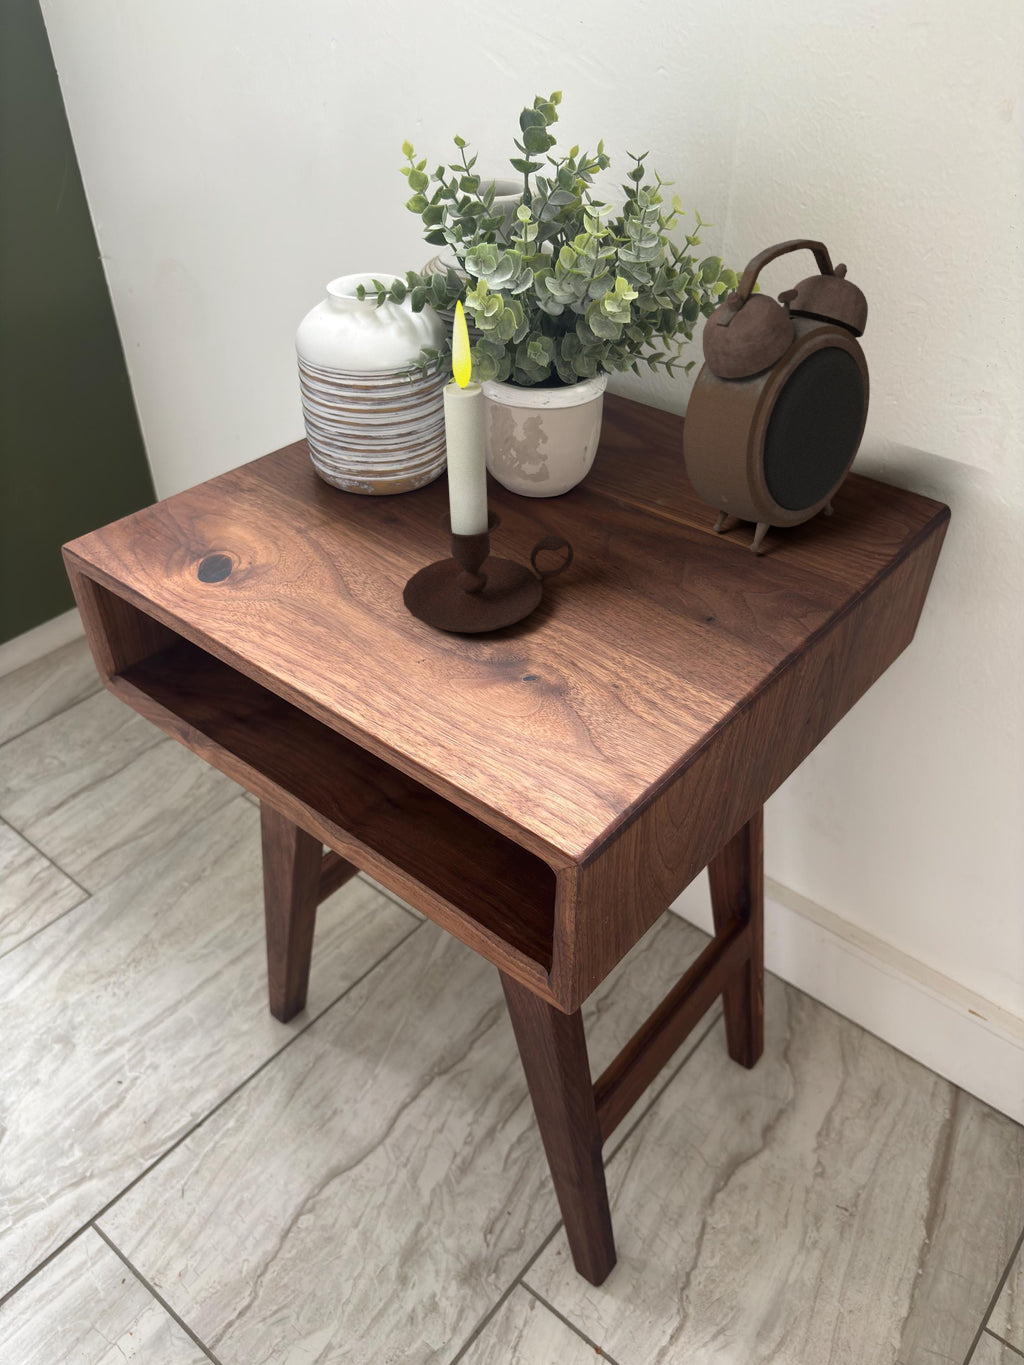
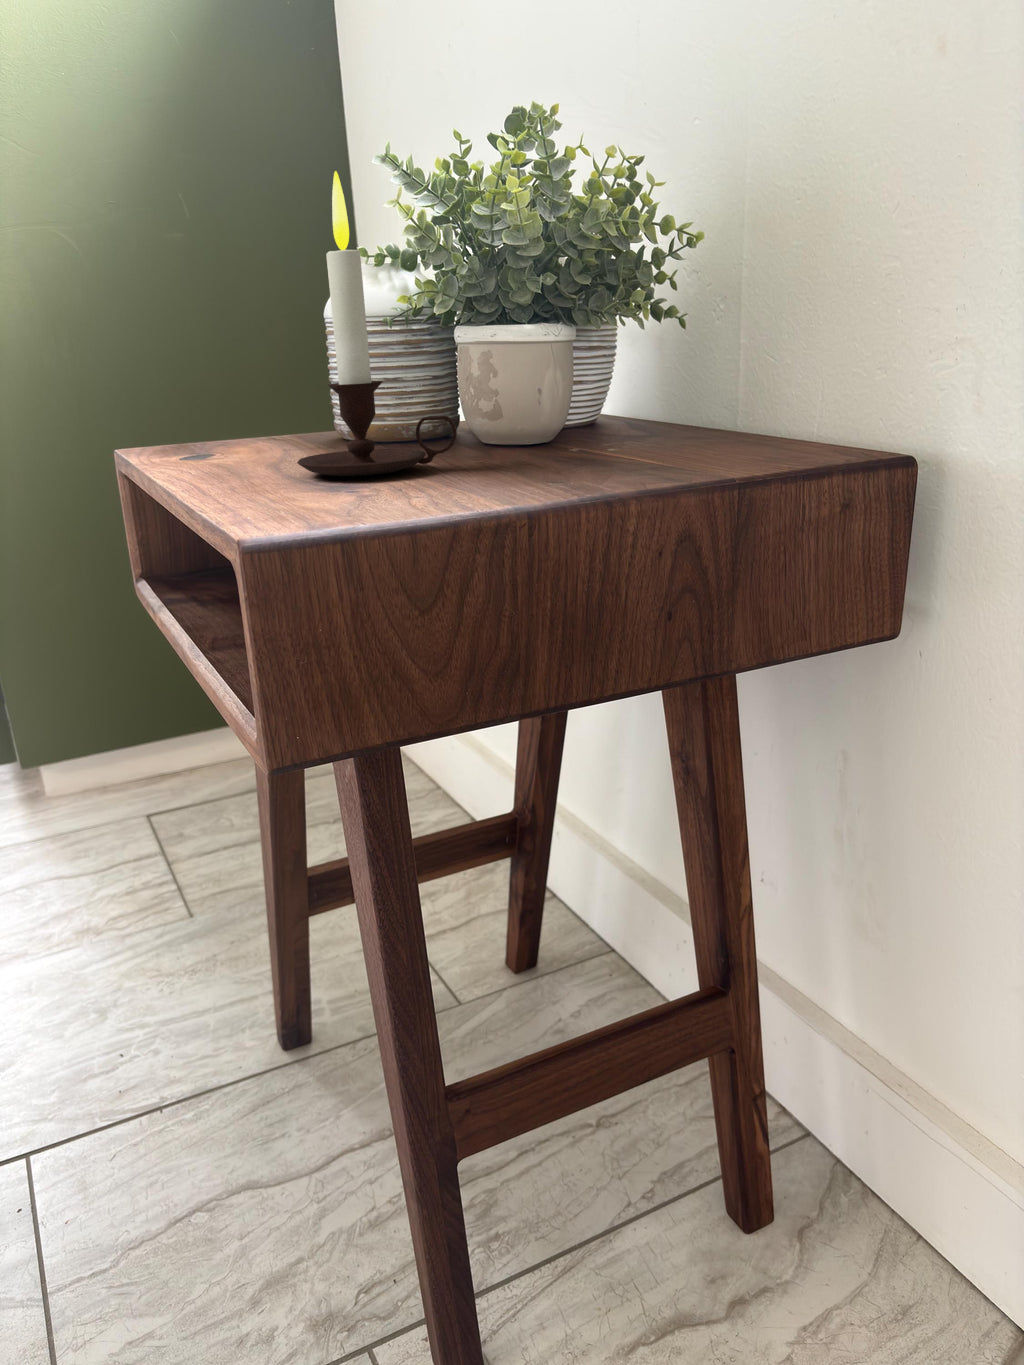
alarm clock: present [683,239,870,552] -> none [590,164,799,461]

